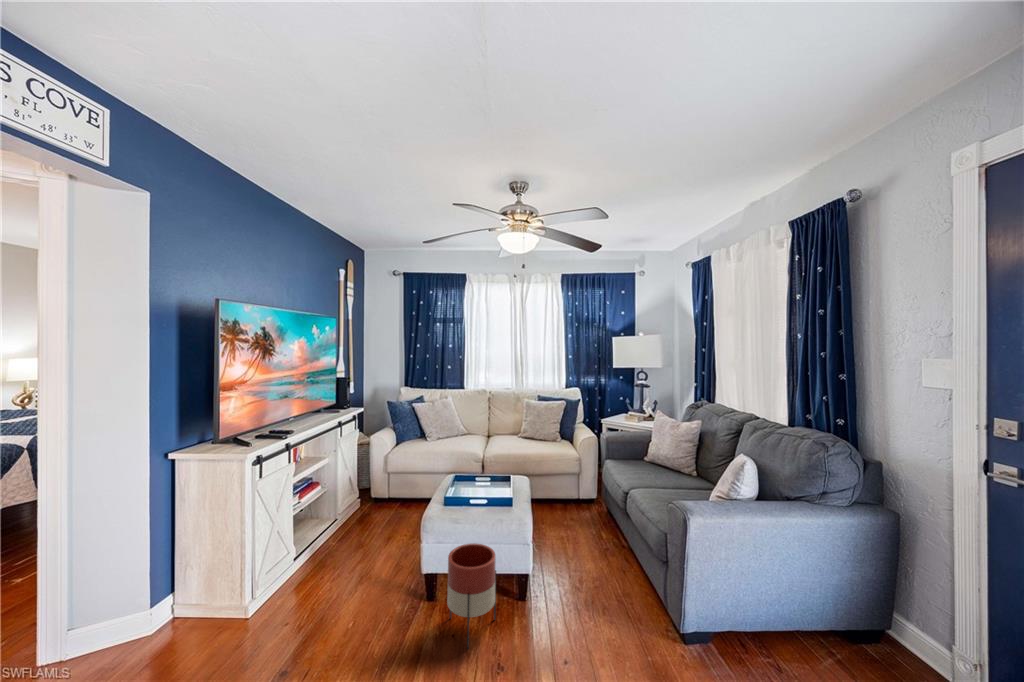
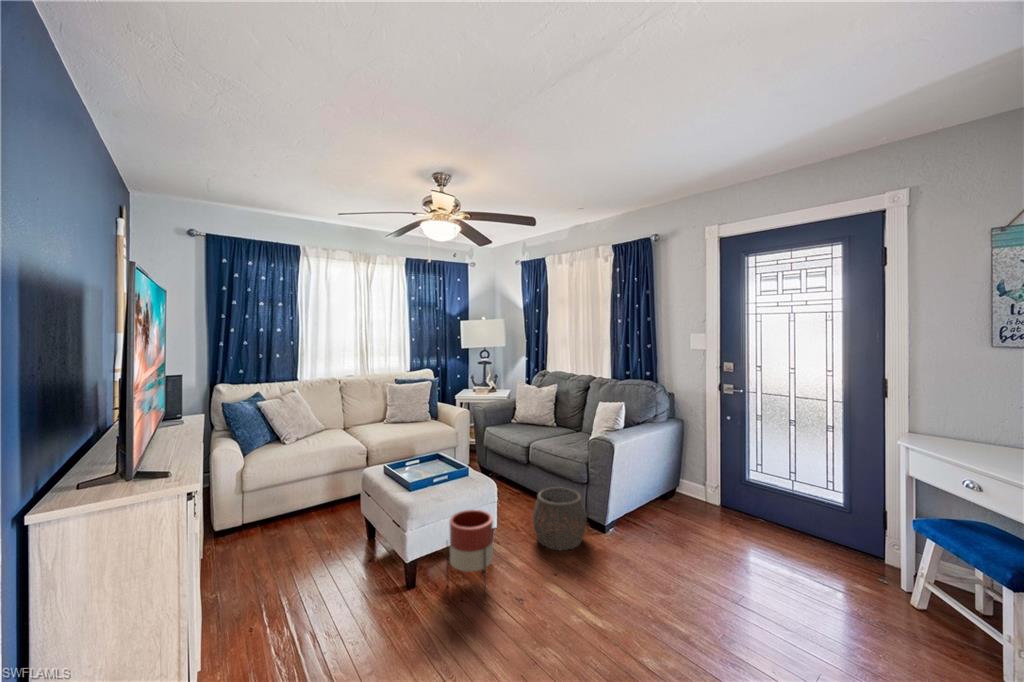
woven basket: none [575,551,649,647] -> present [533,487,586,550]

